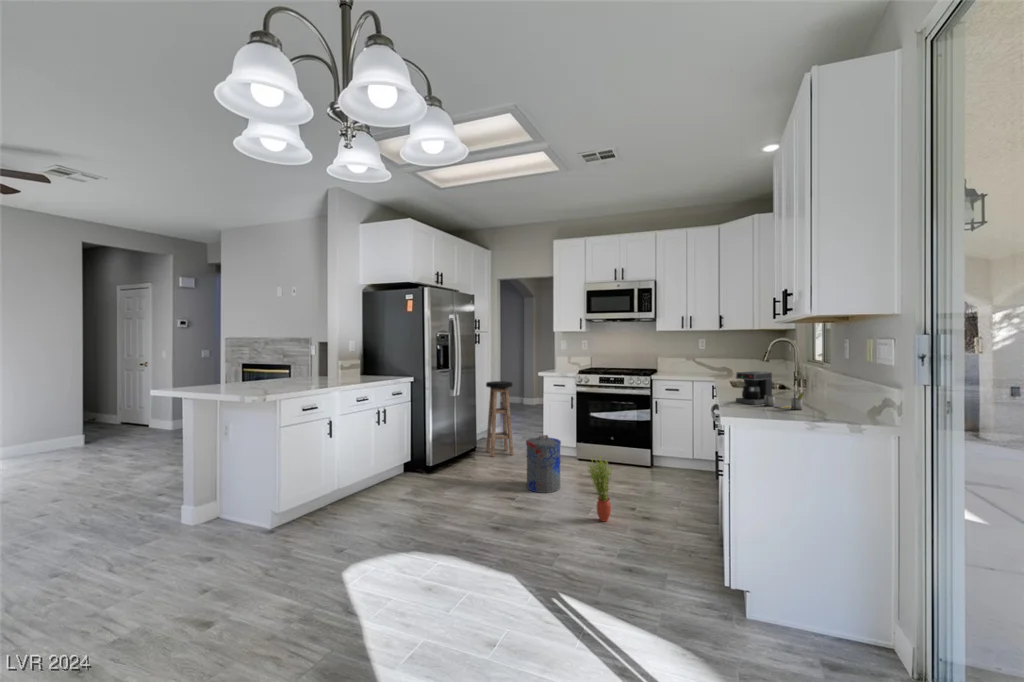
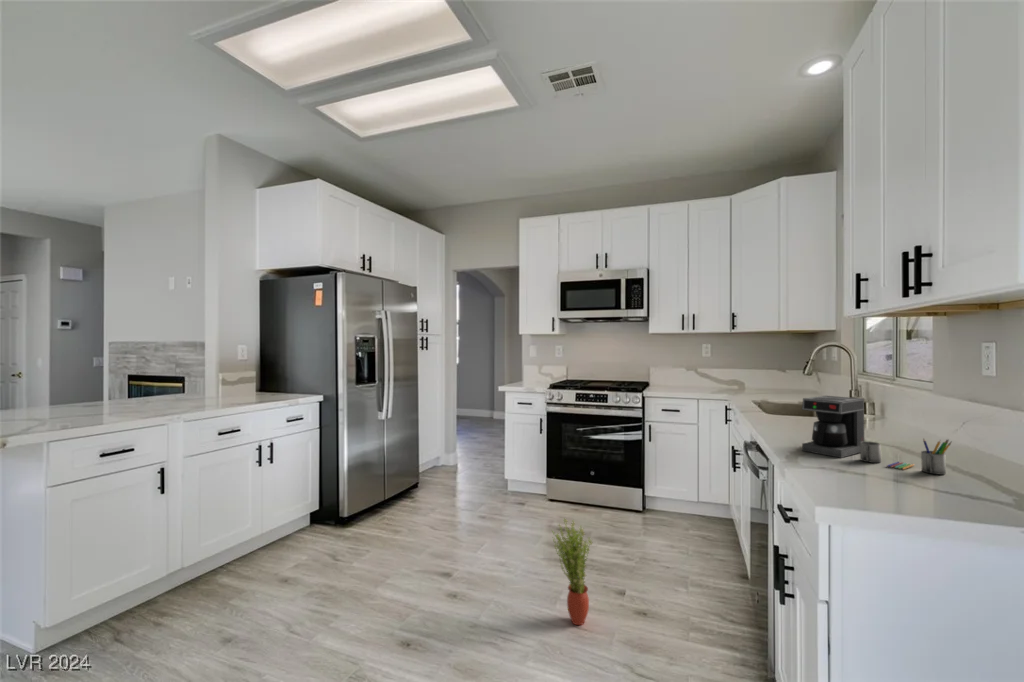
bar stool: present [486,381,514,457] -> none [432,397,467,496]
trash can: present [526,435,561,493] -> none [471,477,520,562]

